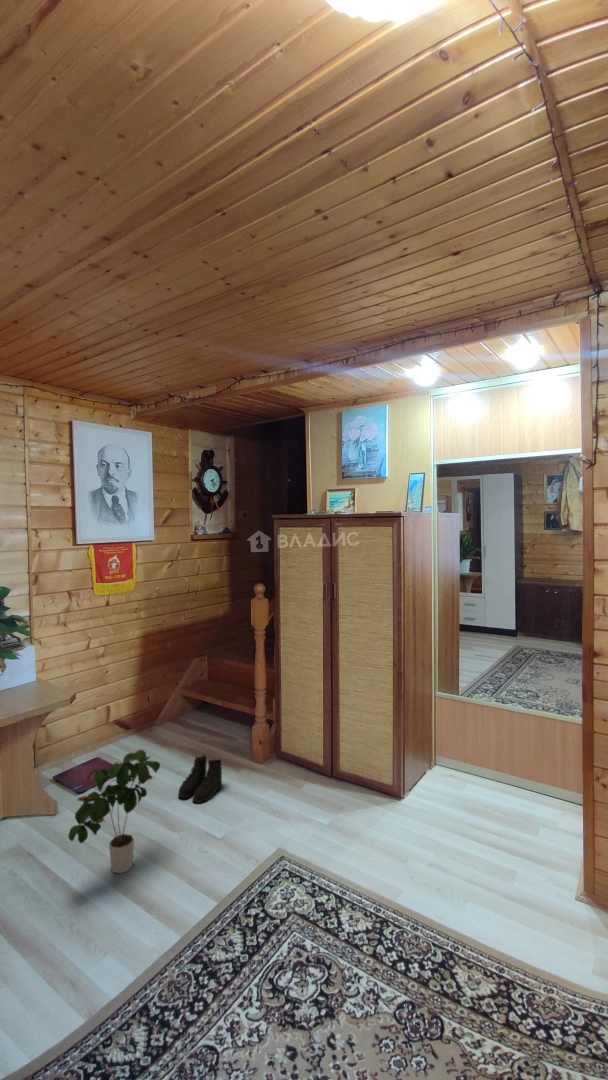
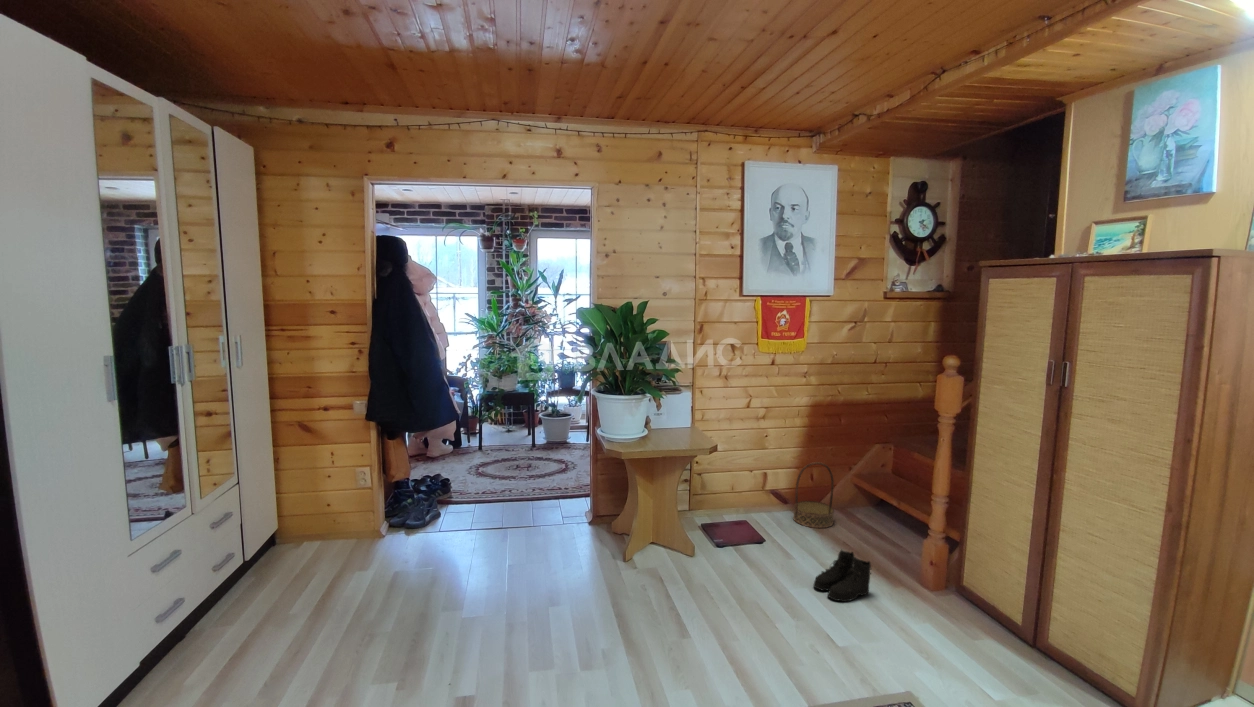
basket: none [136,684,171,744] -> present [793,462,834,528]
potted plant: present [68,750,160,873] -> none [680,513,782,630]

